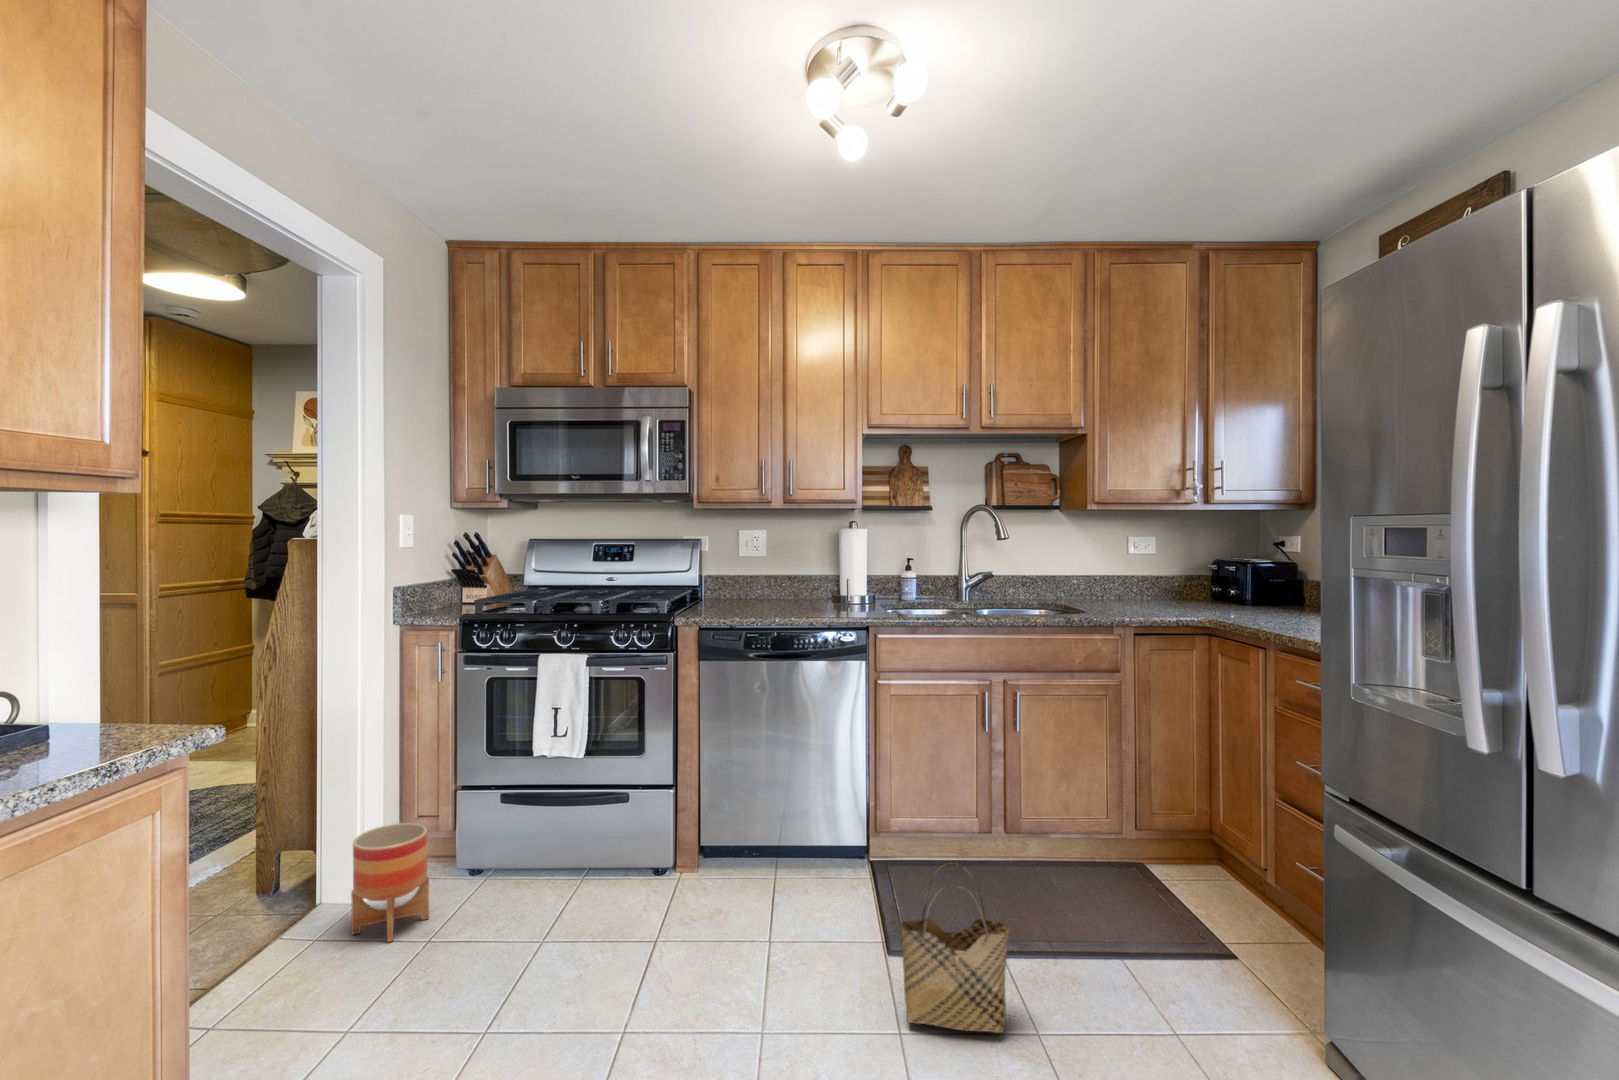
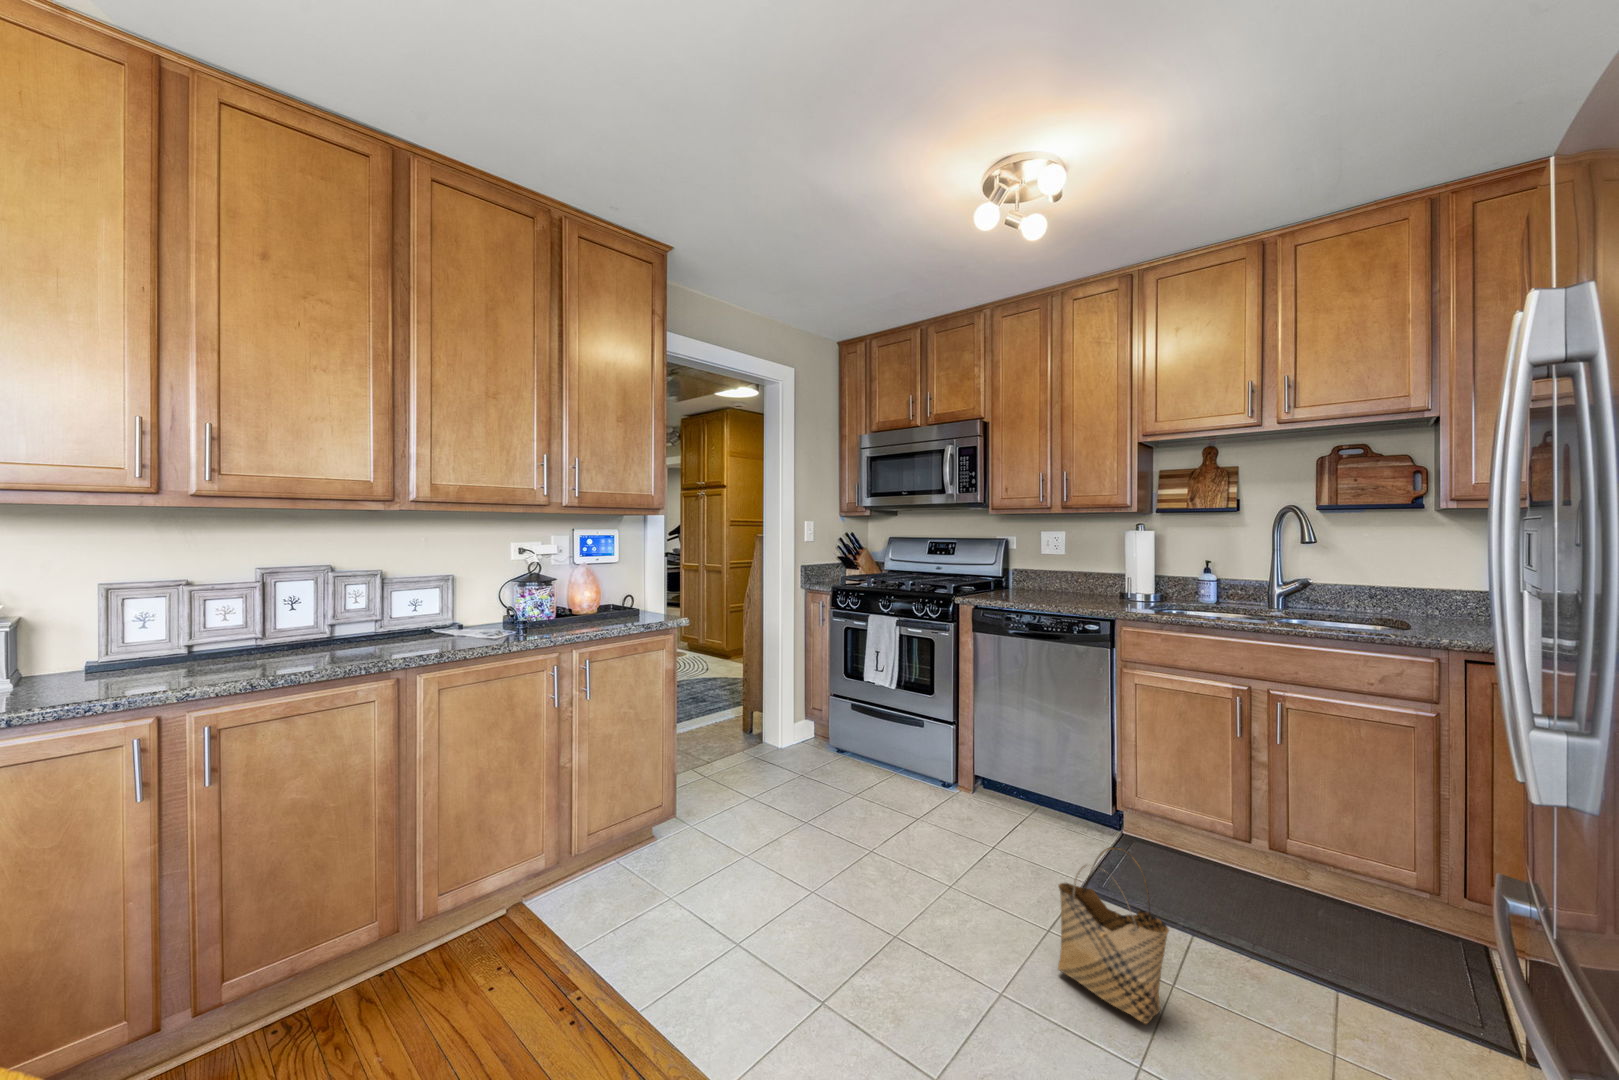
planter: present [351,823,429,942] -> none [761,707,800,775]

